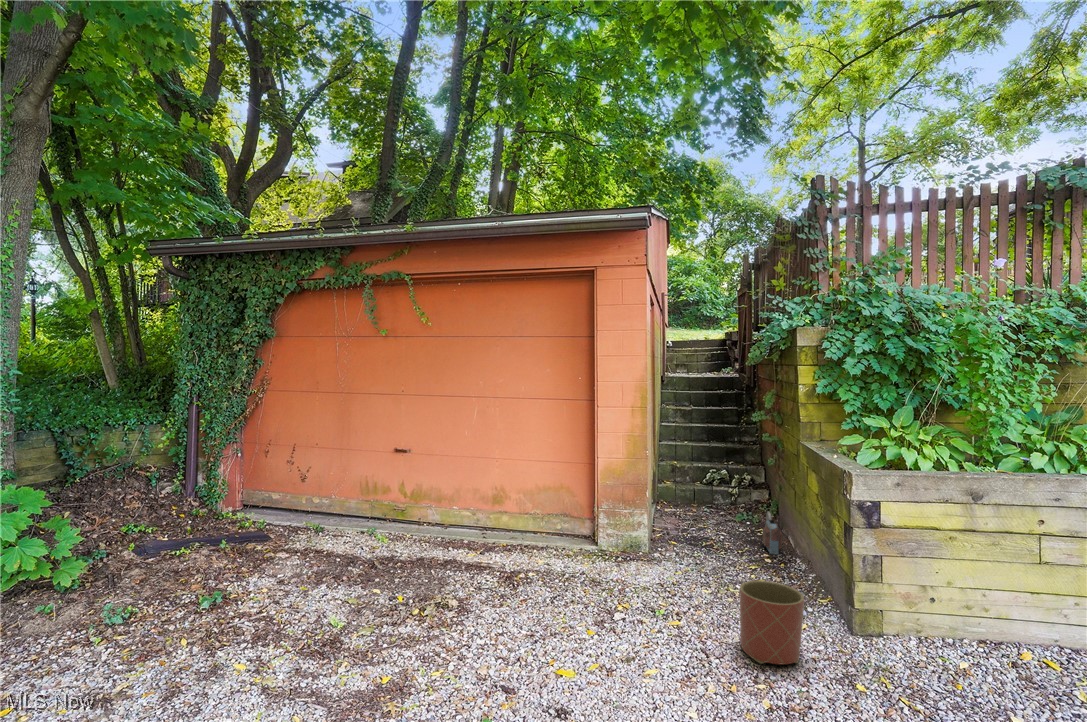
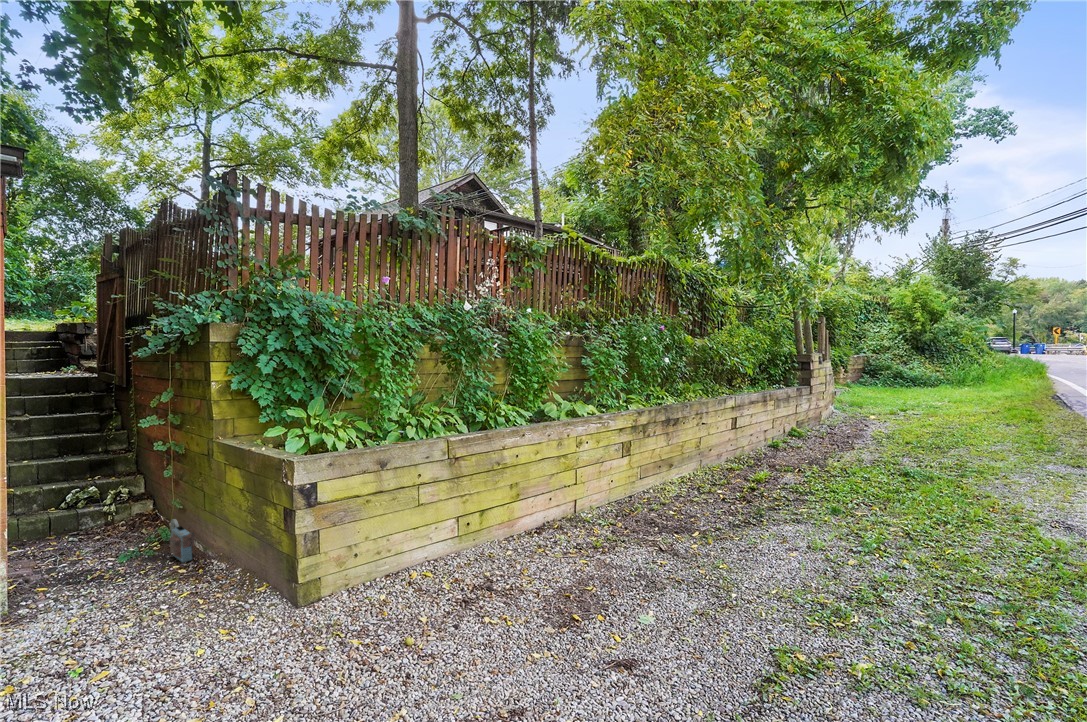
planter: present [740,580,804,664] -> none [186,592,260,687]

